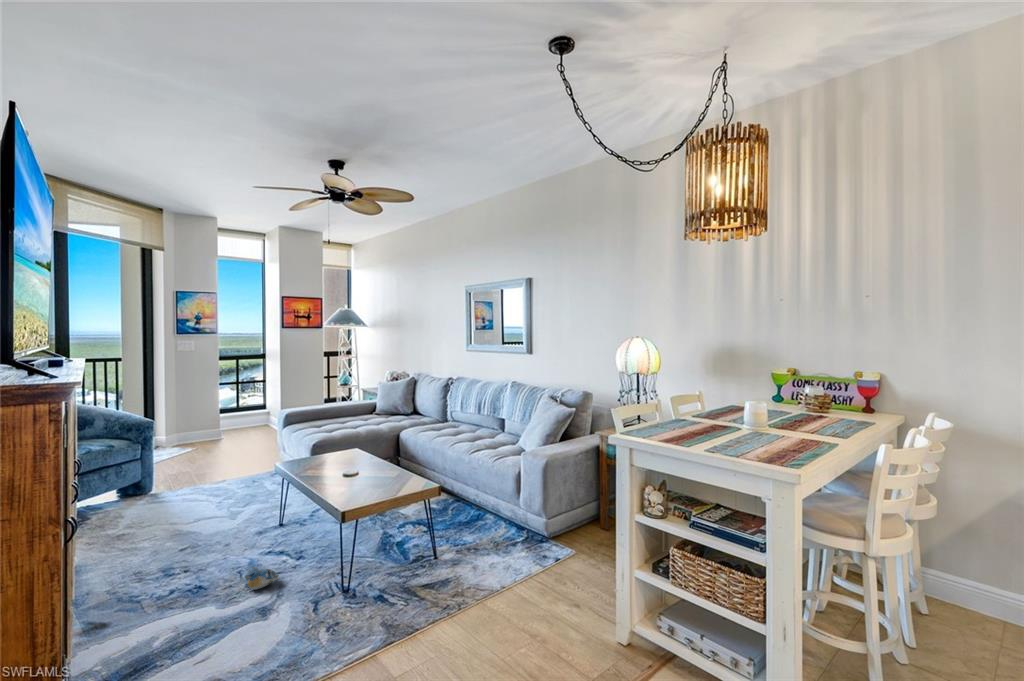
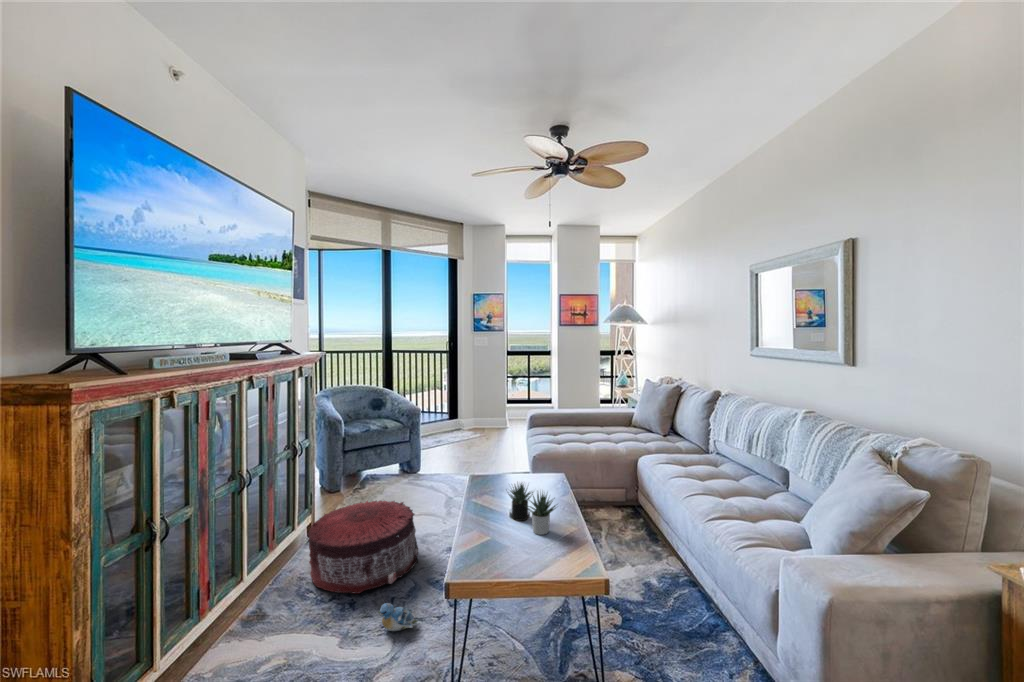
succulent plant: none [339,447,390,480] -> present [509,483,555,535]
pouf: none [103,501,239,596] -> present [308,501,418,594]

